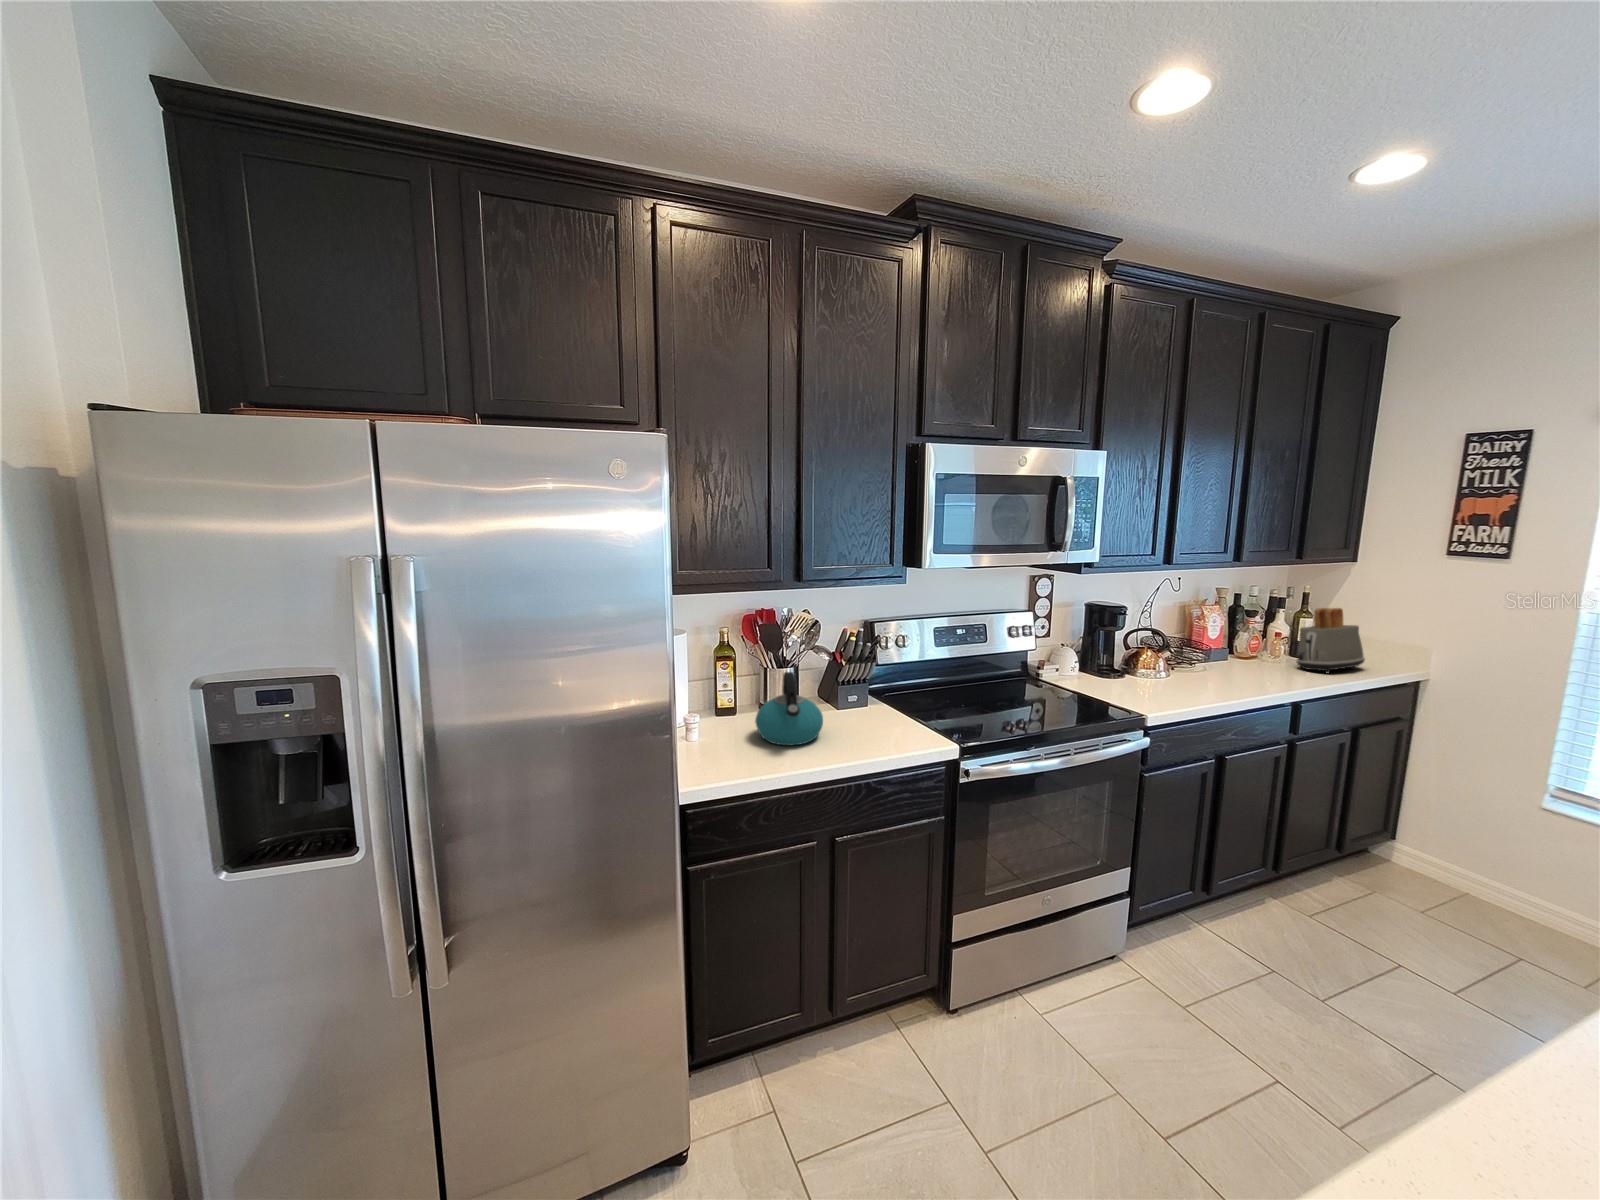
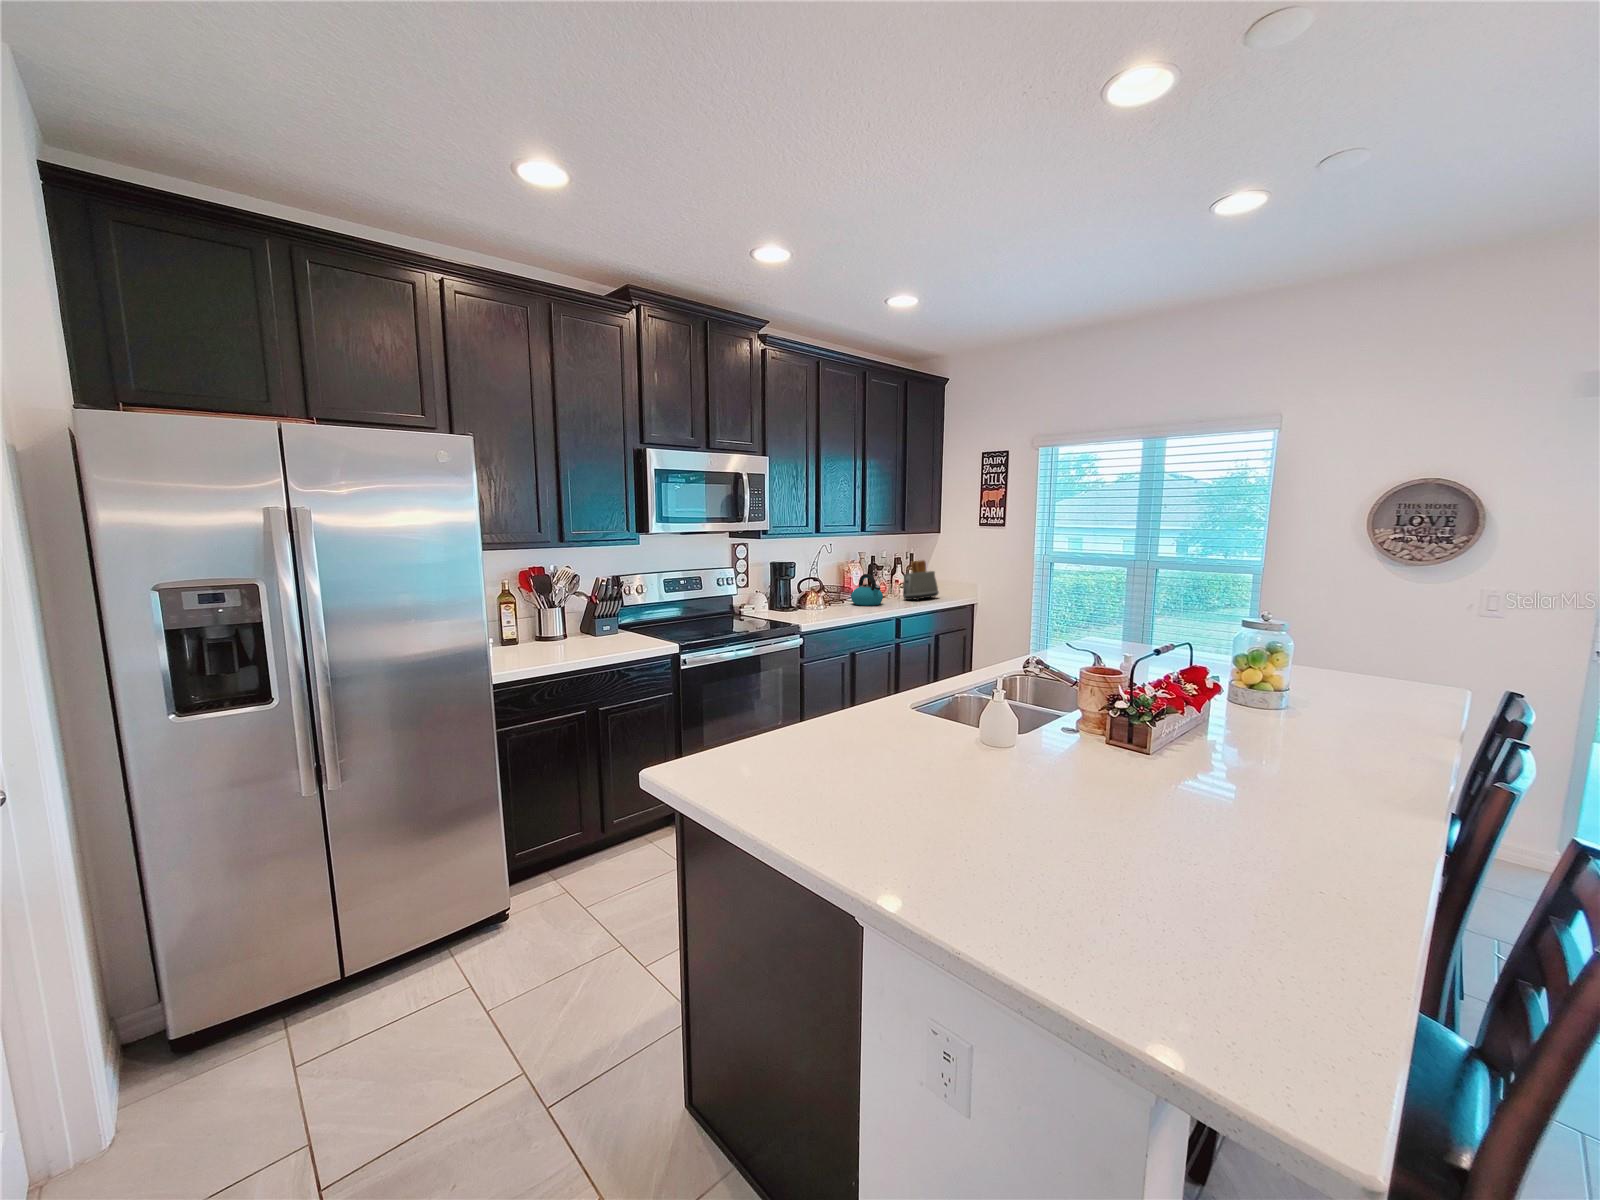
kettle: present [755,672,823,745] -> present [851,574,883,606]

